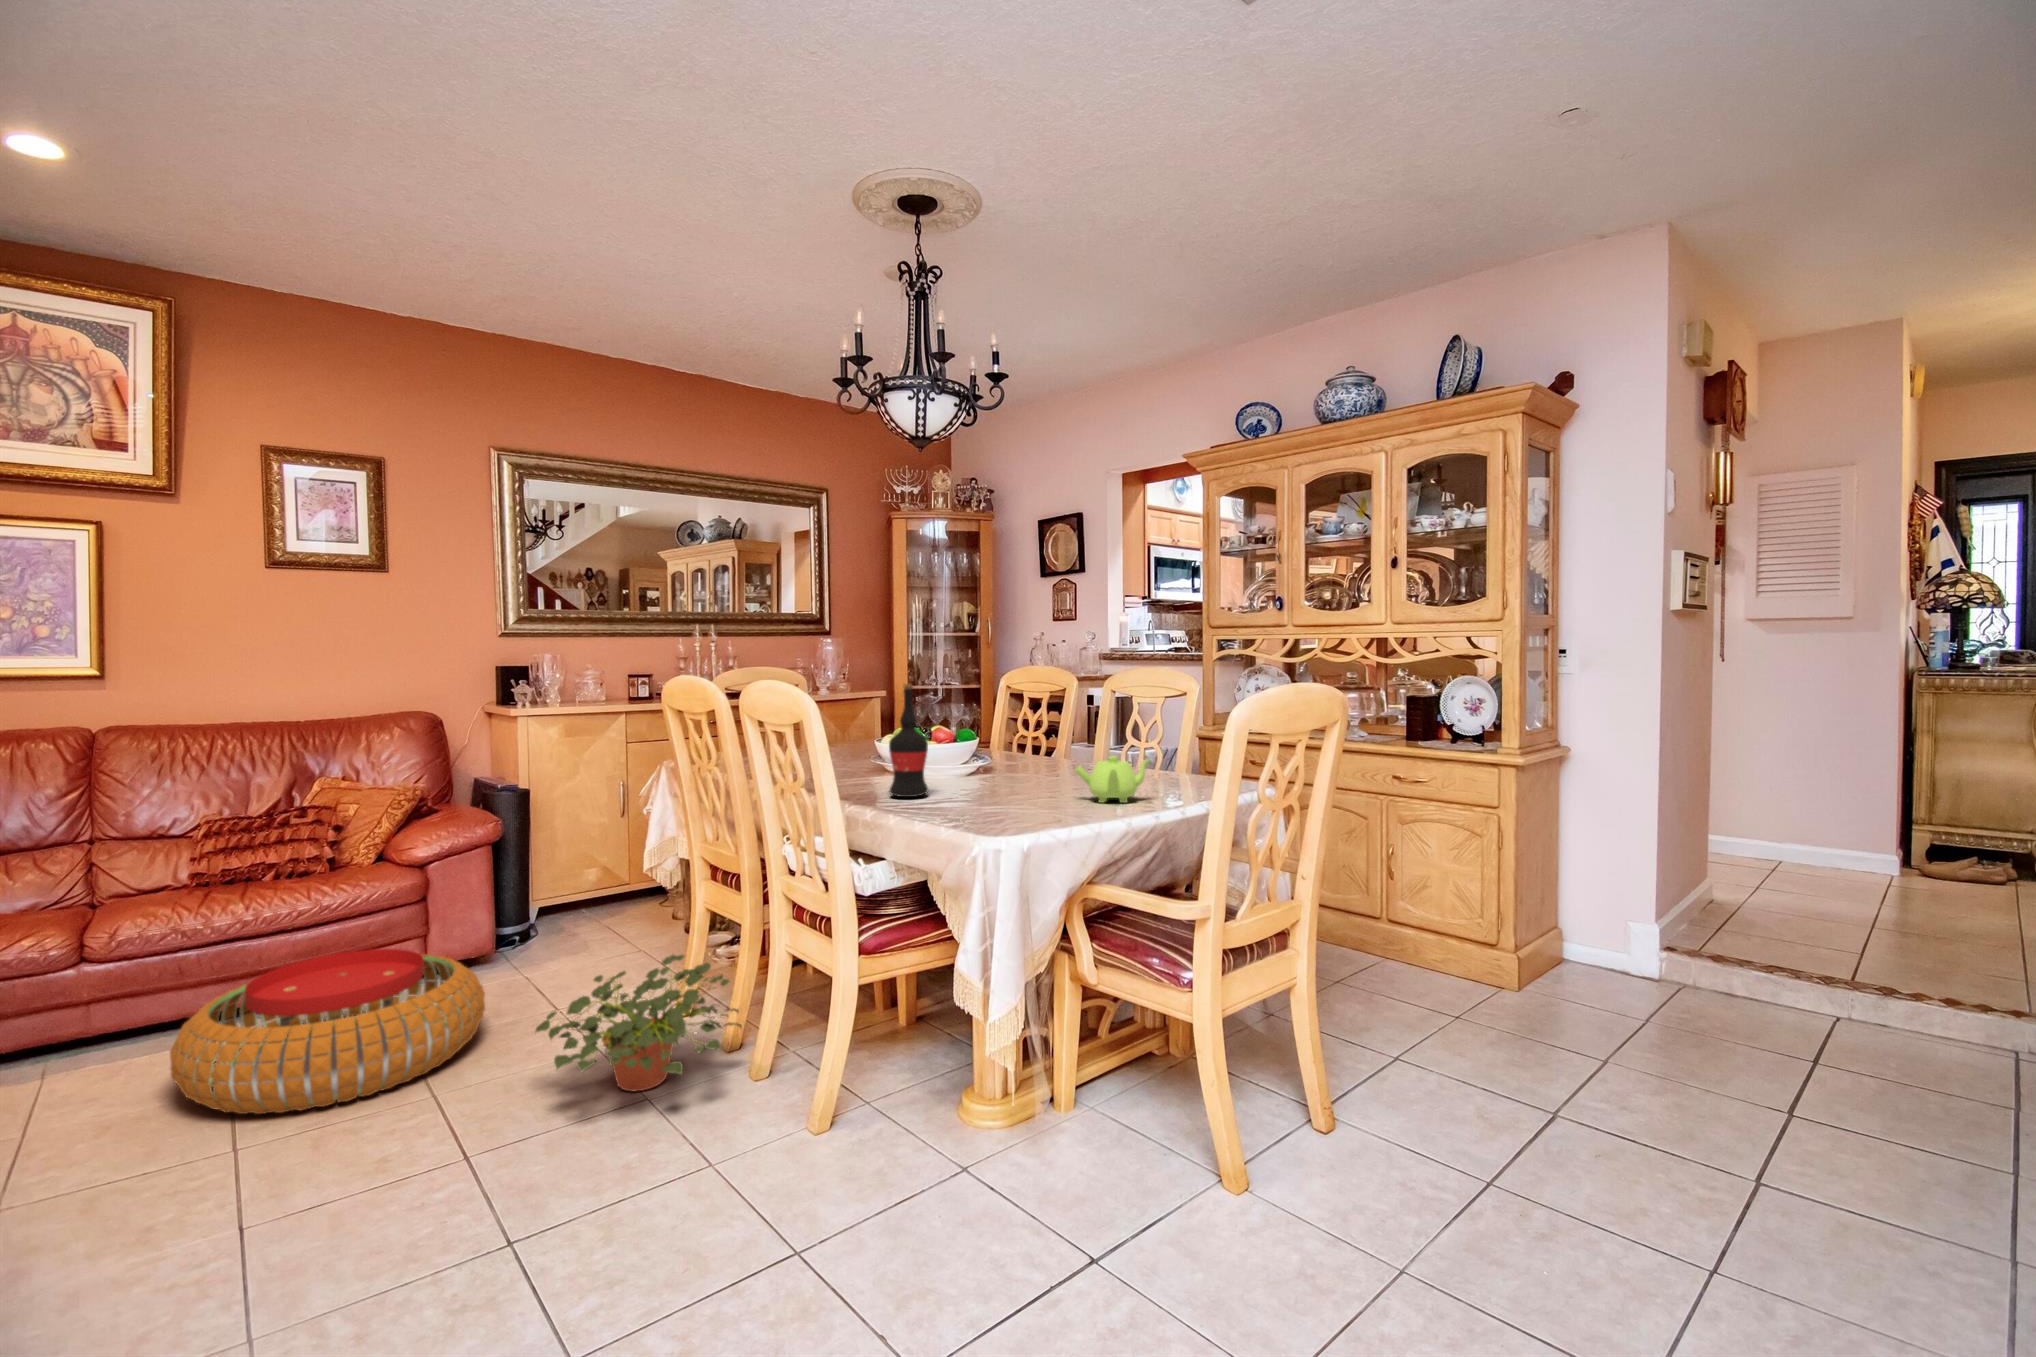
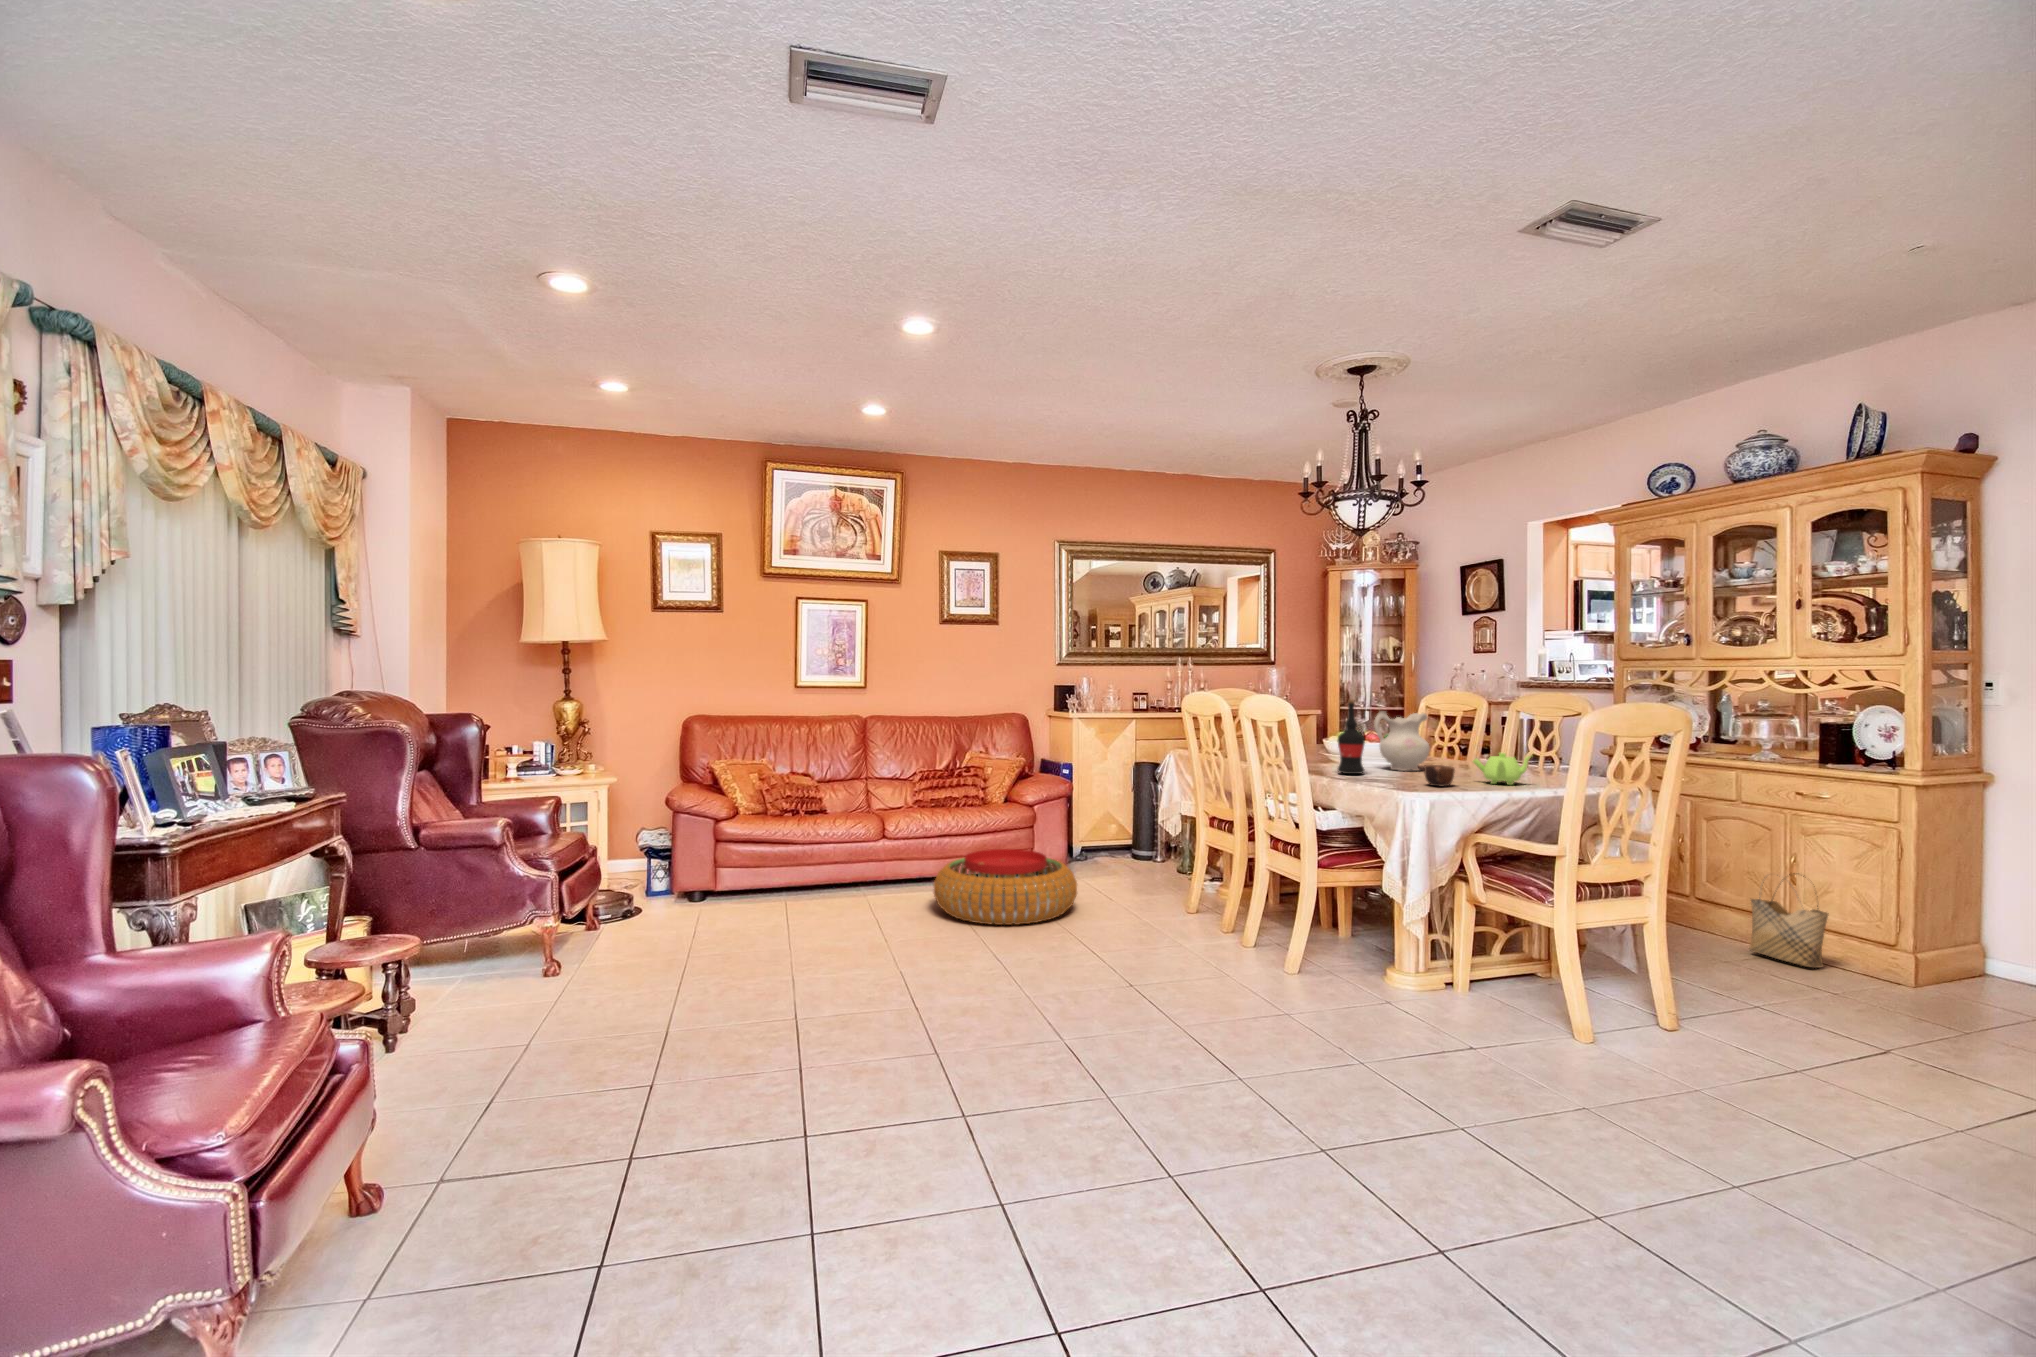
ceramic pitcher: none [942,698,1015,784] -> present [1374,711,1430,771]
mug: none [1012,780,1054,814] -> present [1424,765,1455,786]
woven basket: none [1355,871,1432,980] -> present [1749,874,1828,968]
potted plant: present [536,955,741,1091] -> none [1117,868,1237,943]

